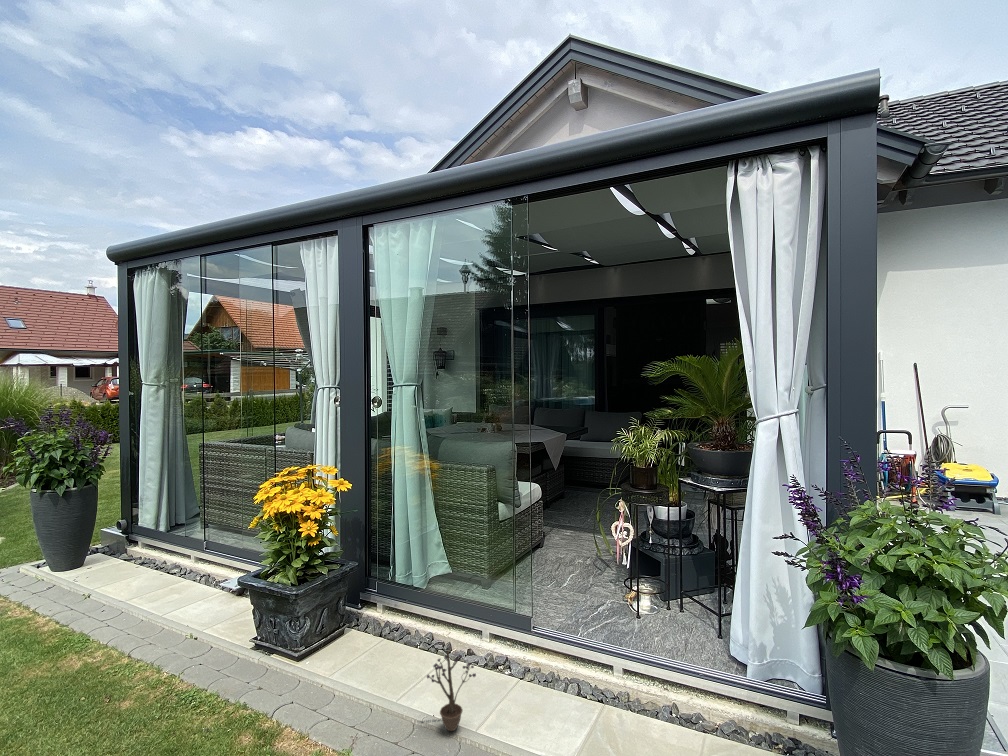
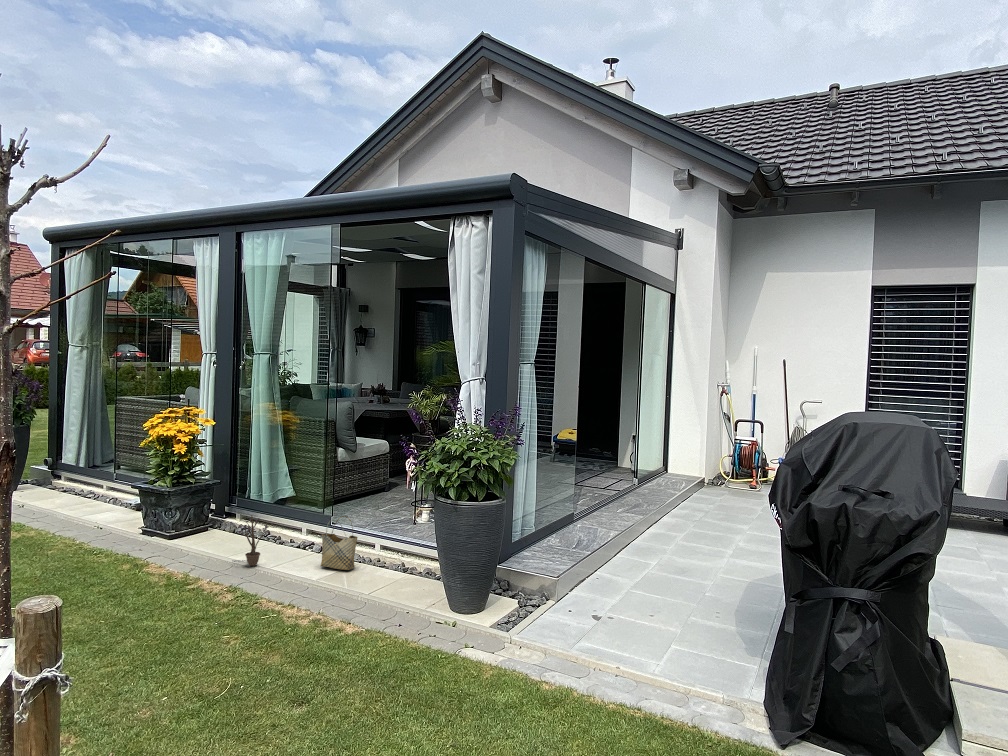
woven basket: none [555,637,614,731] -> present [320,516,357,570]

